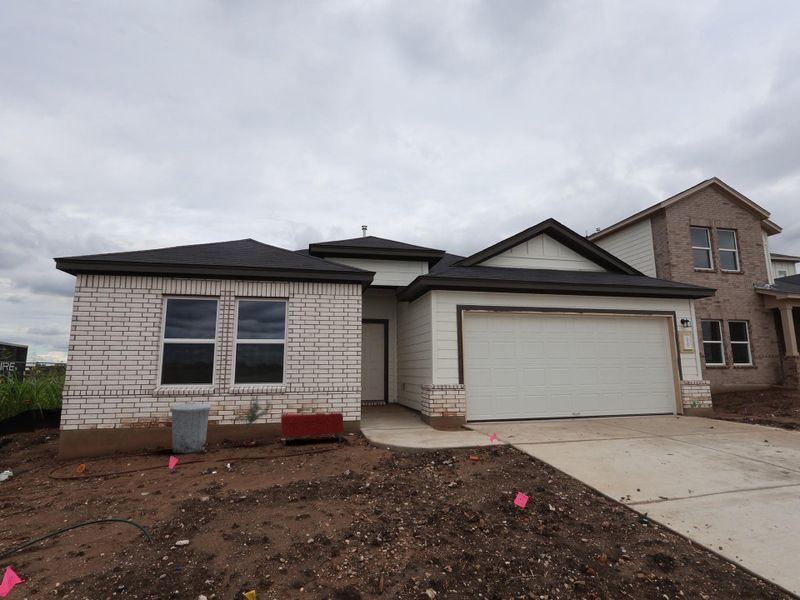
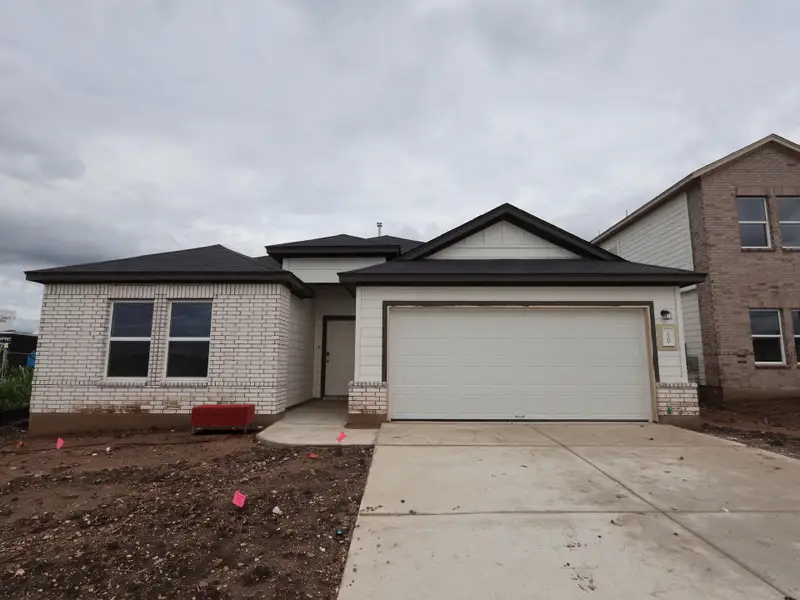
potted tree: present [230,396,270,447] -> none [150,388,187,434]
trash can: present [170,401,211,453] -> none [99,392,137,436]

